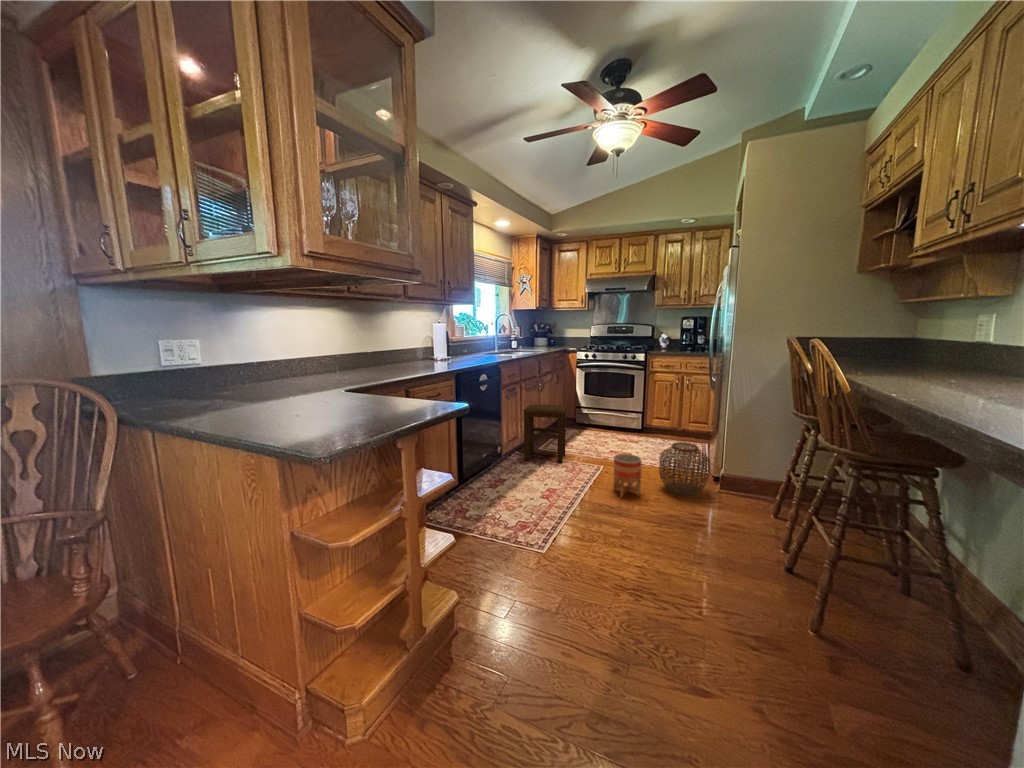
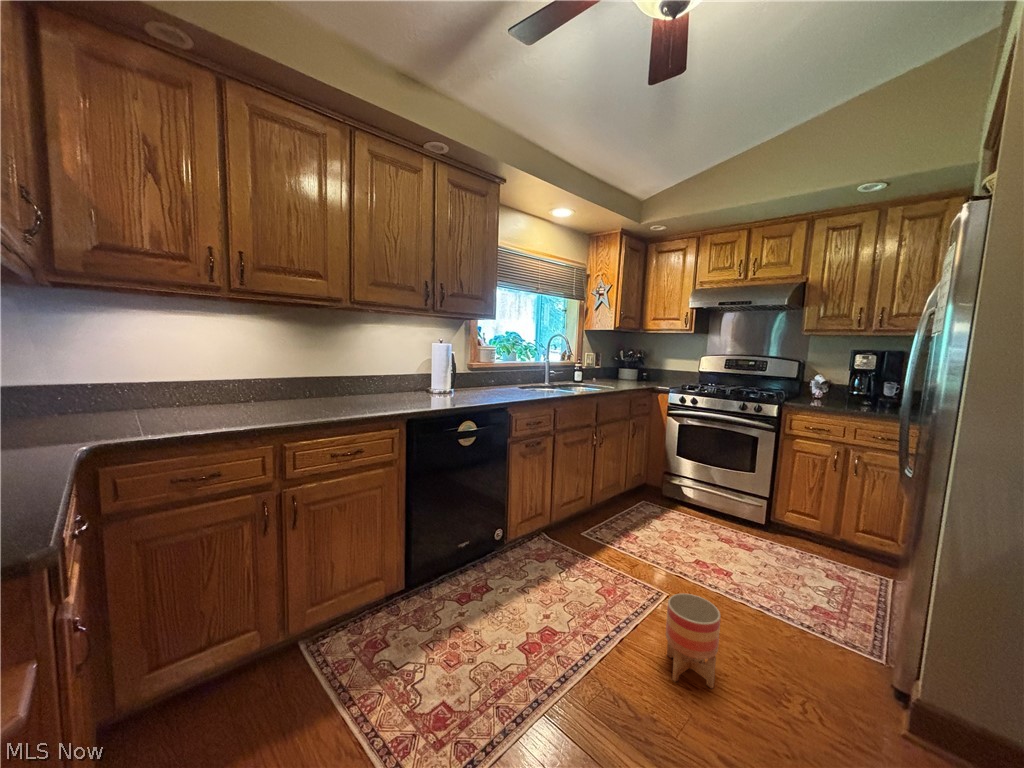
stool: present [523,404,567,463] -> none [551,469,624,570]
woven basket: present [659,442,710,496] -> none [761,594,877,717]

